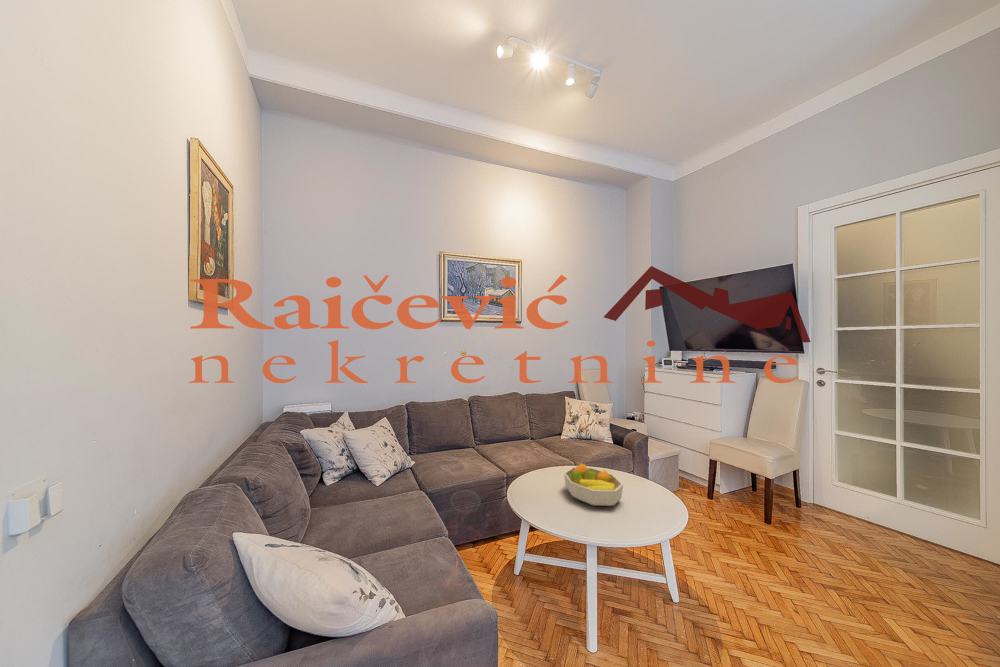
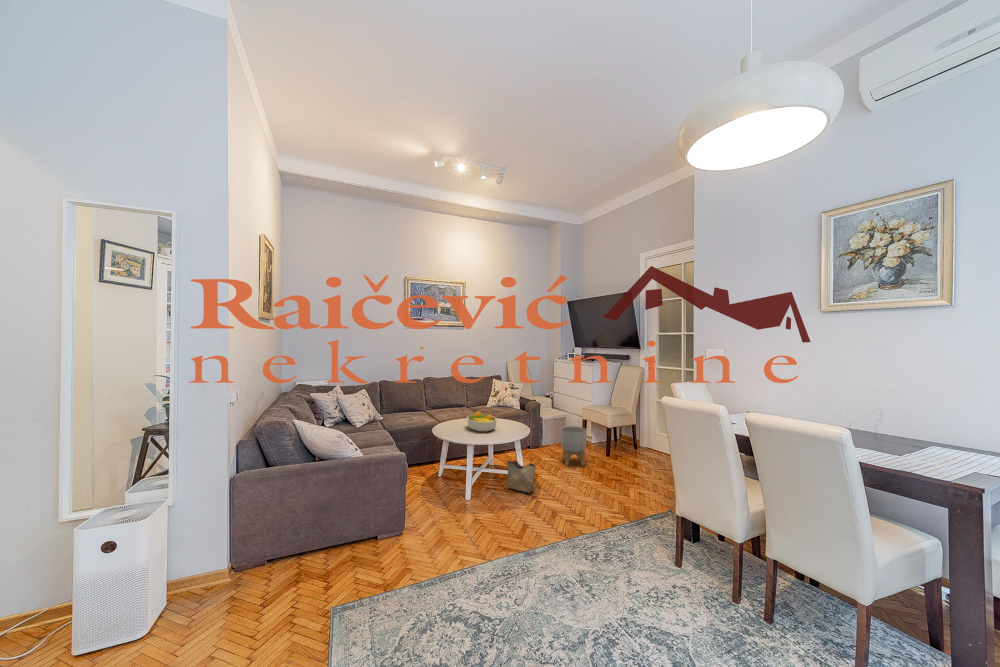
planter: none [701,478,747,548] -> present [561,426,586,466]
woven basket: none [646,533,708,629] -> present [507,461,536,493]

